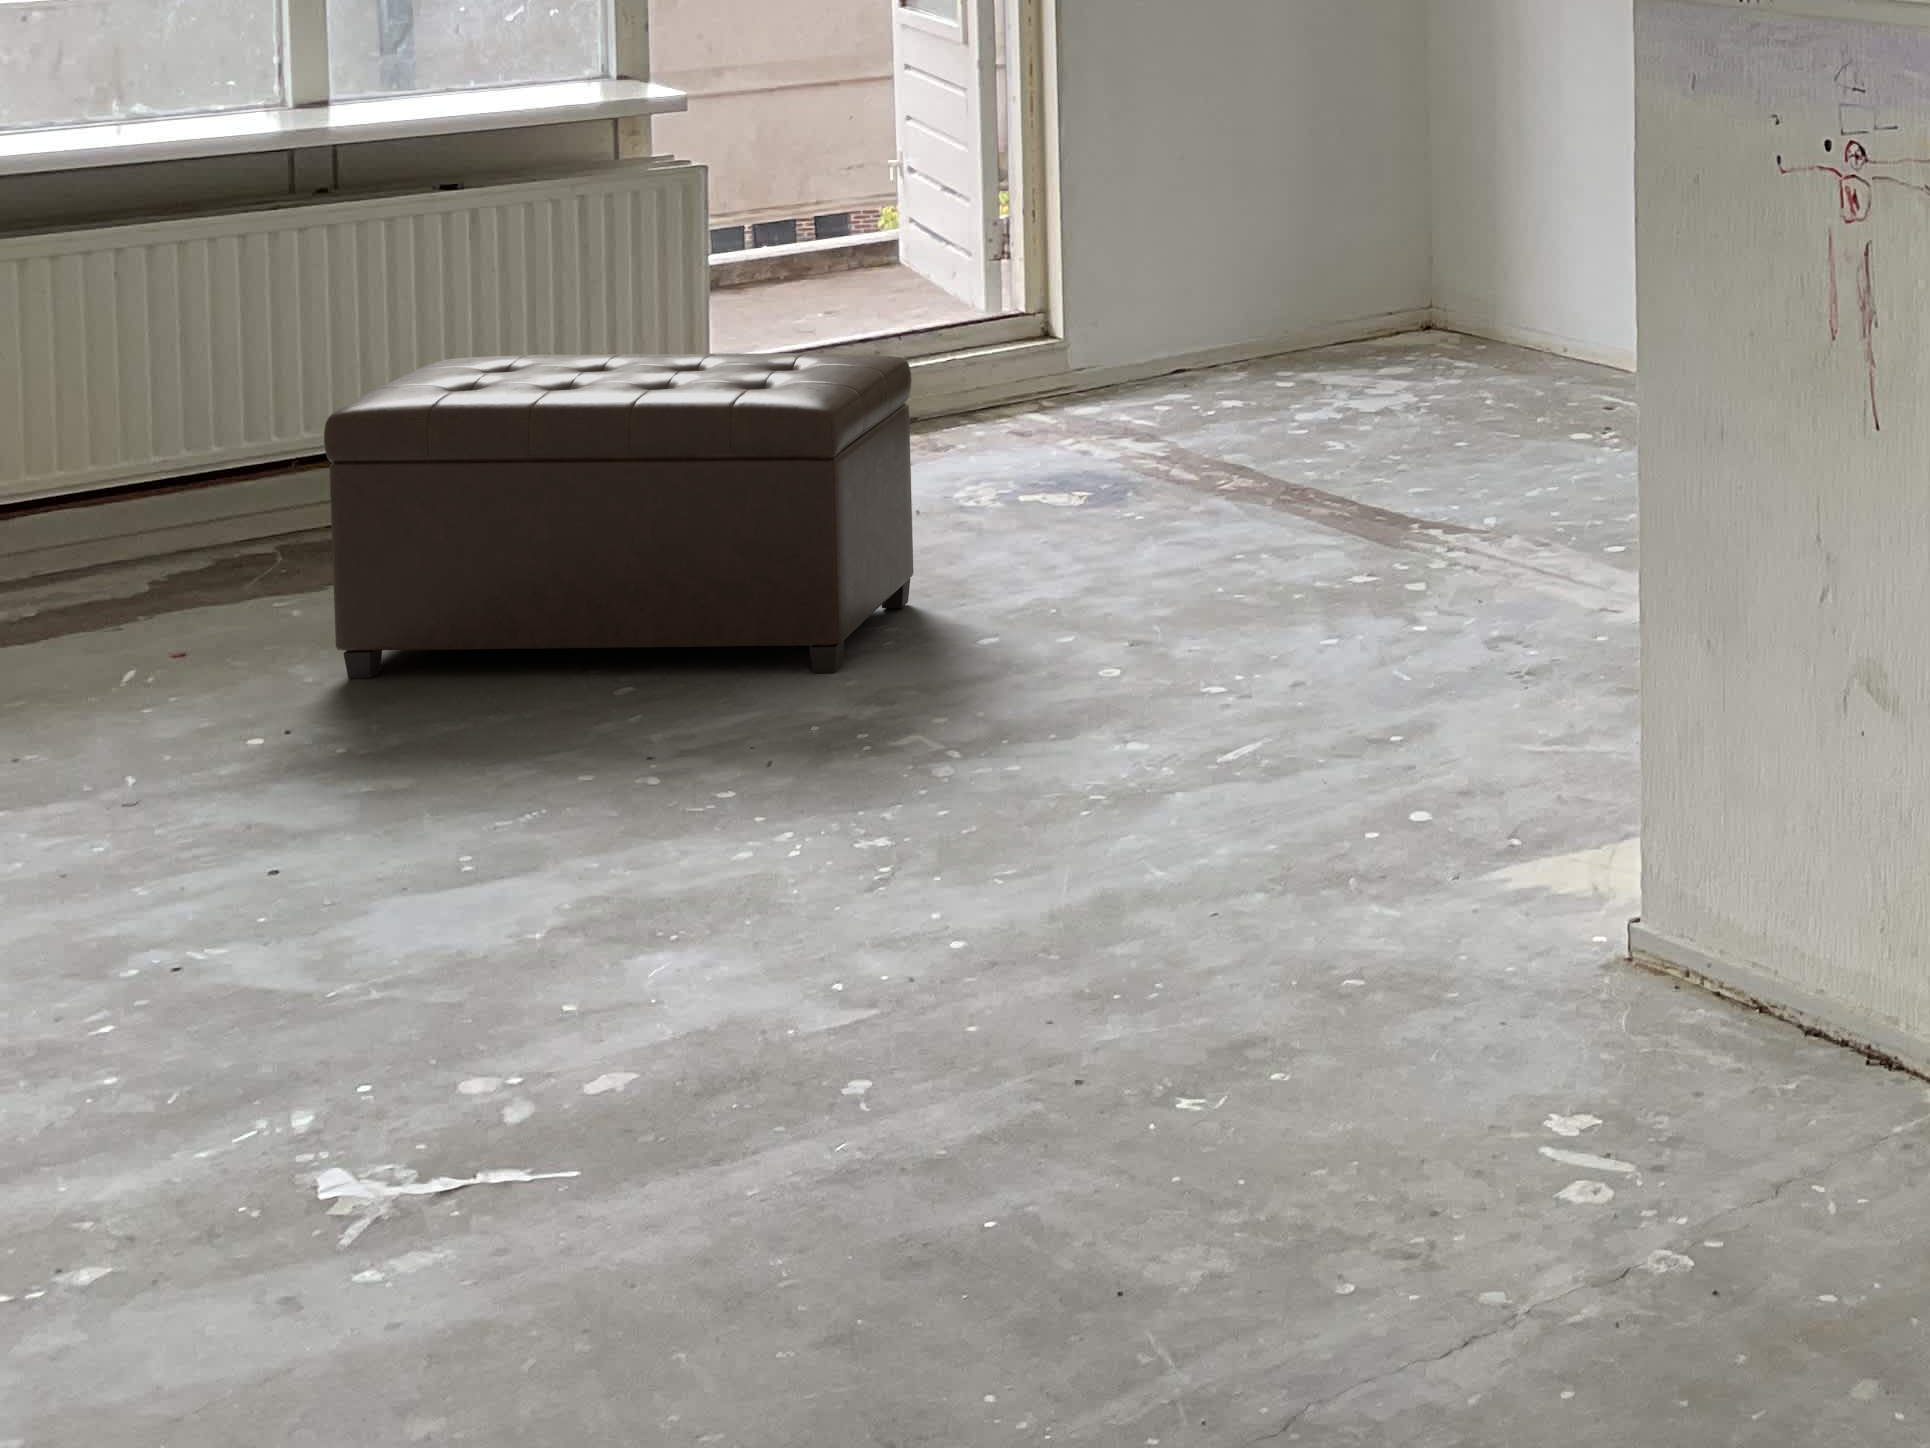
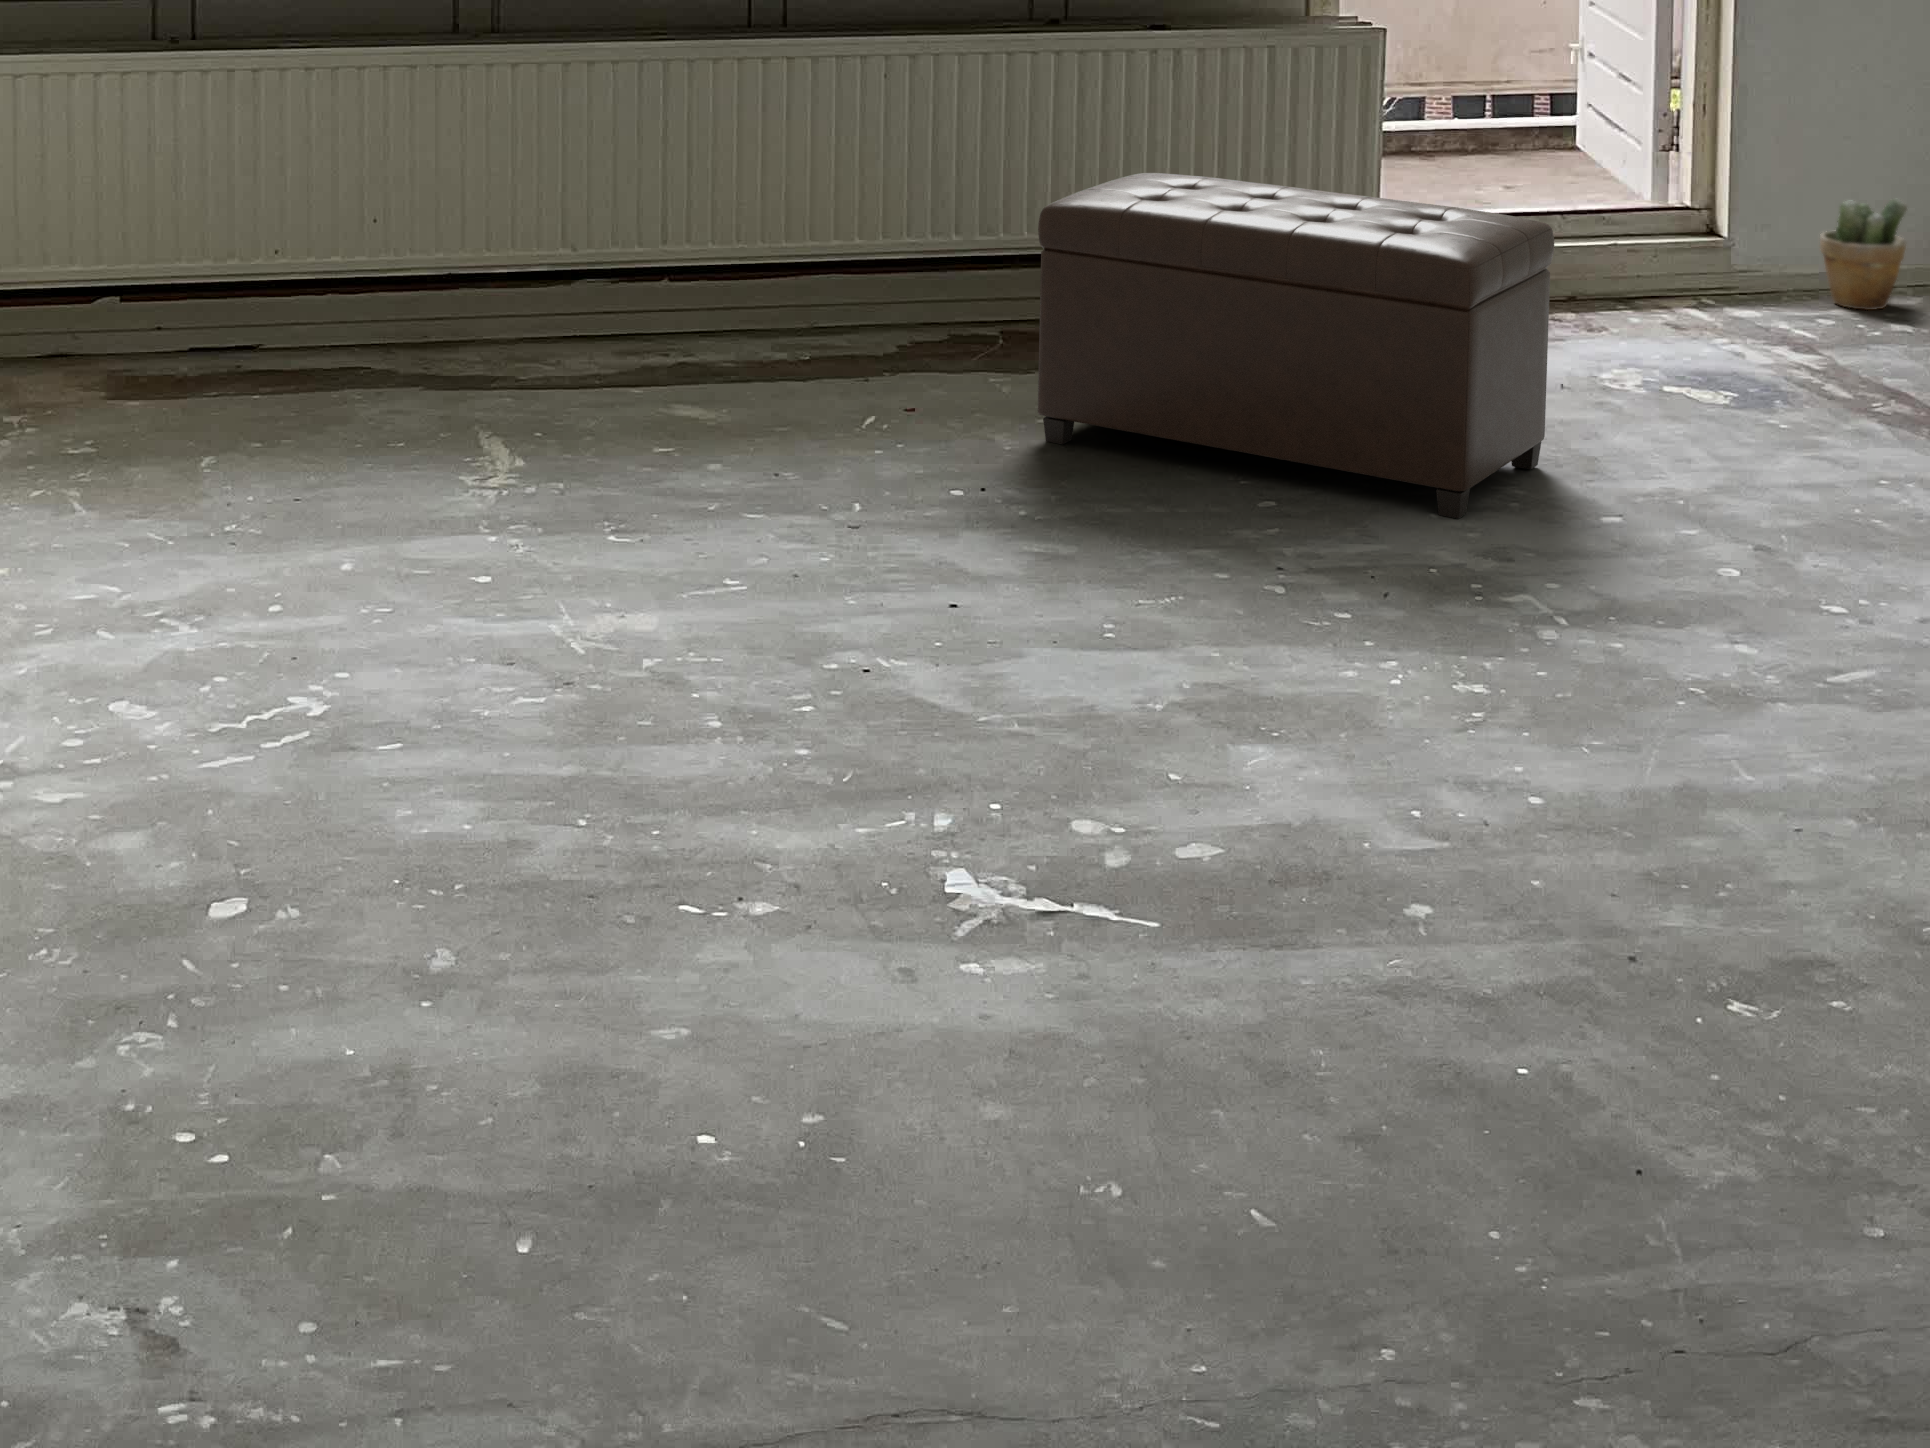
potted plant: none [1156,282,1235,393] -> present [1820,199,1907,310]

